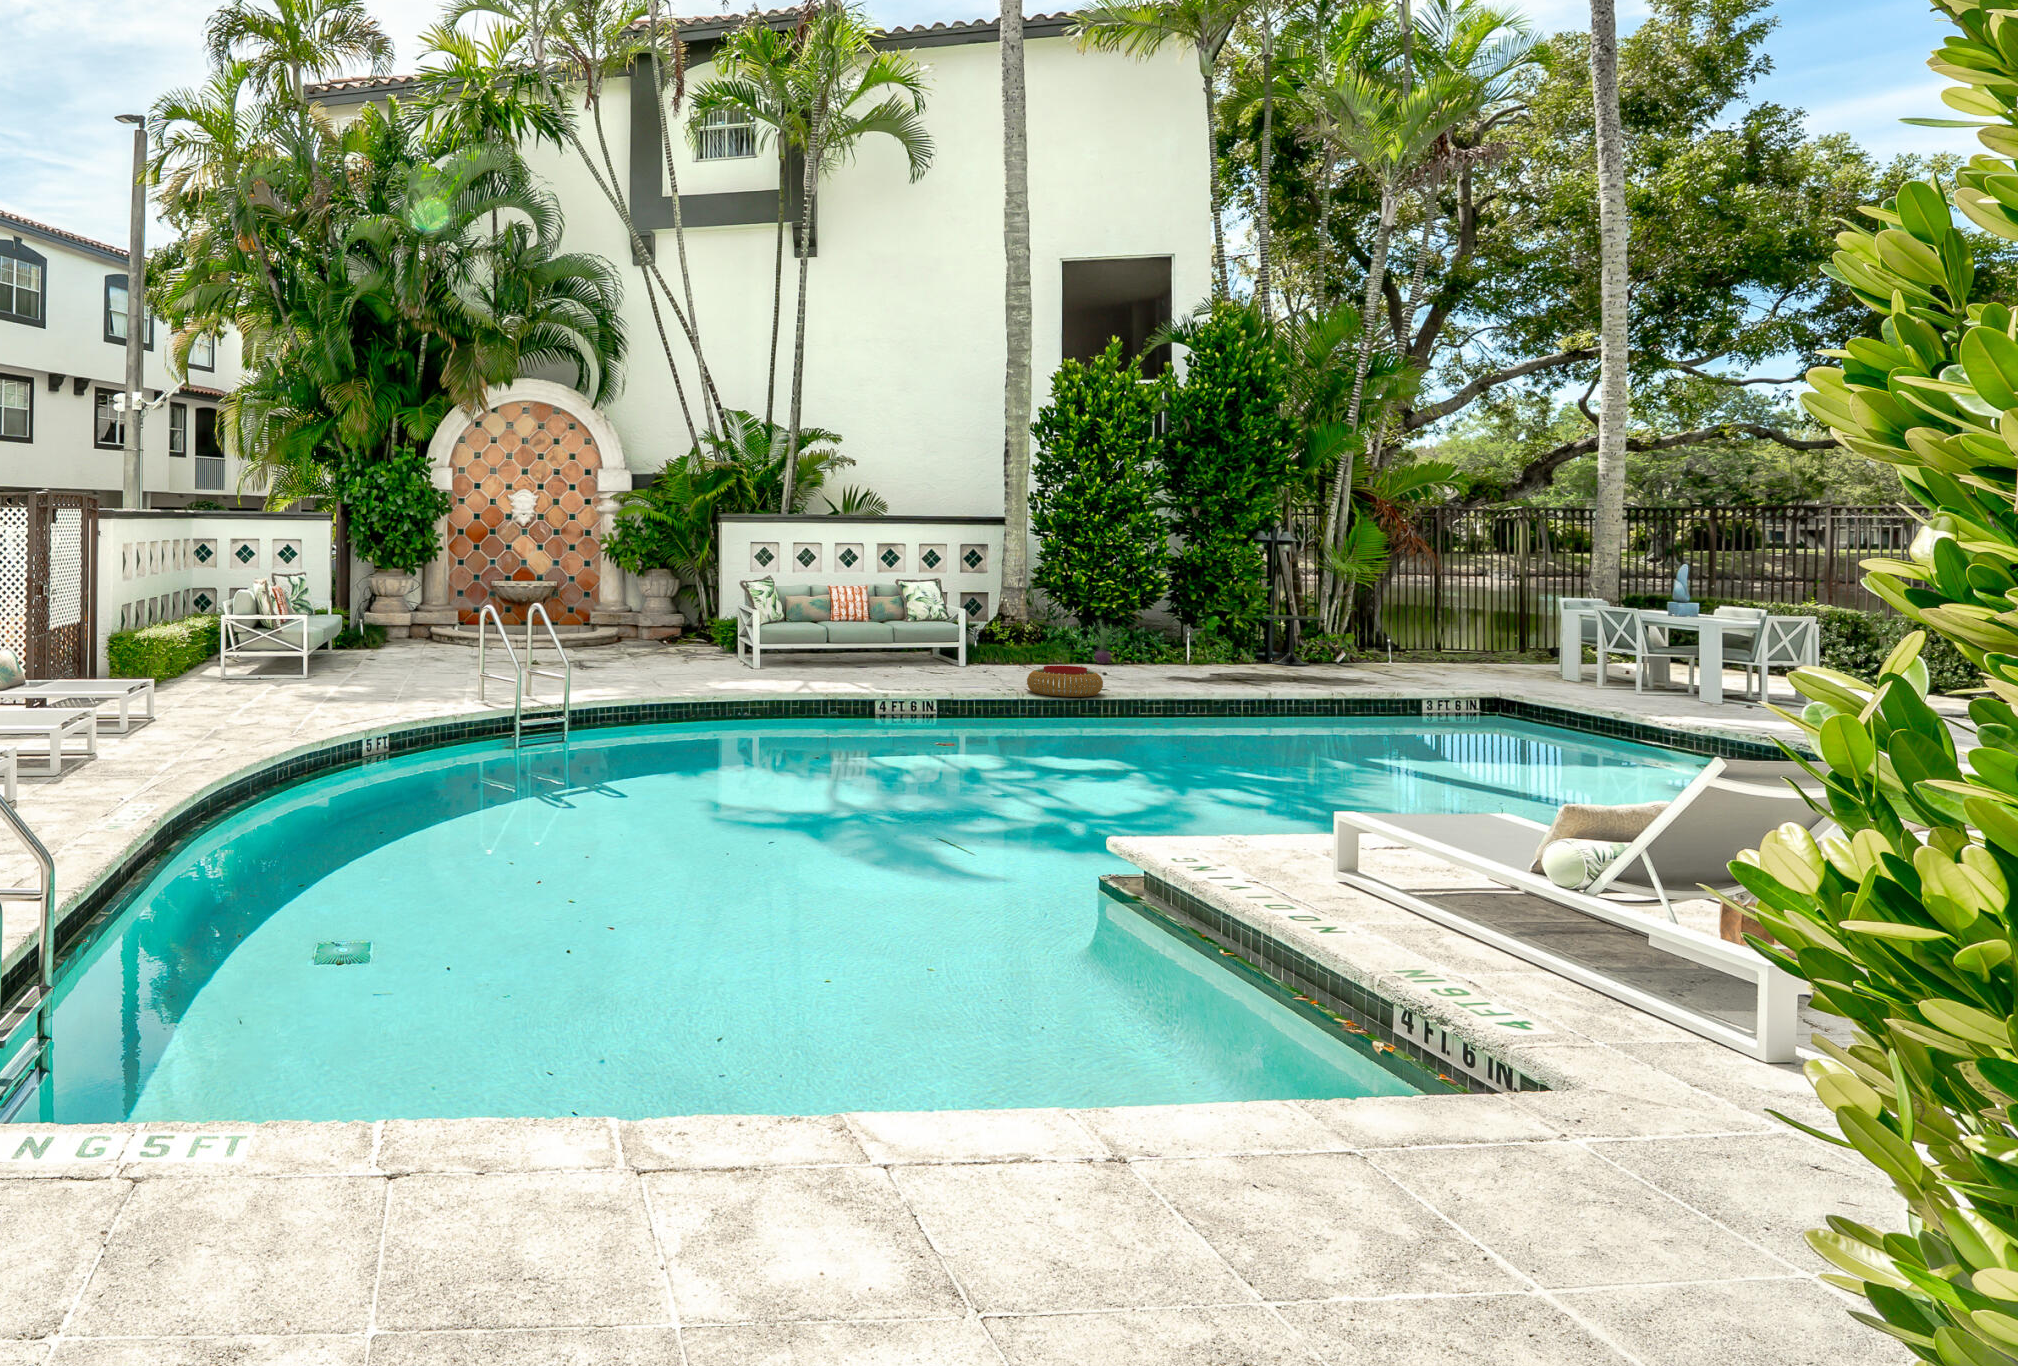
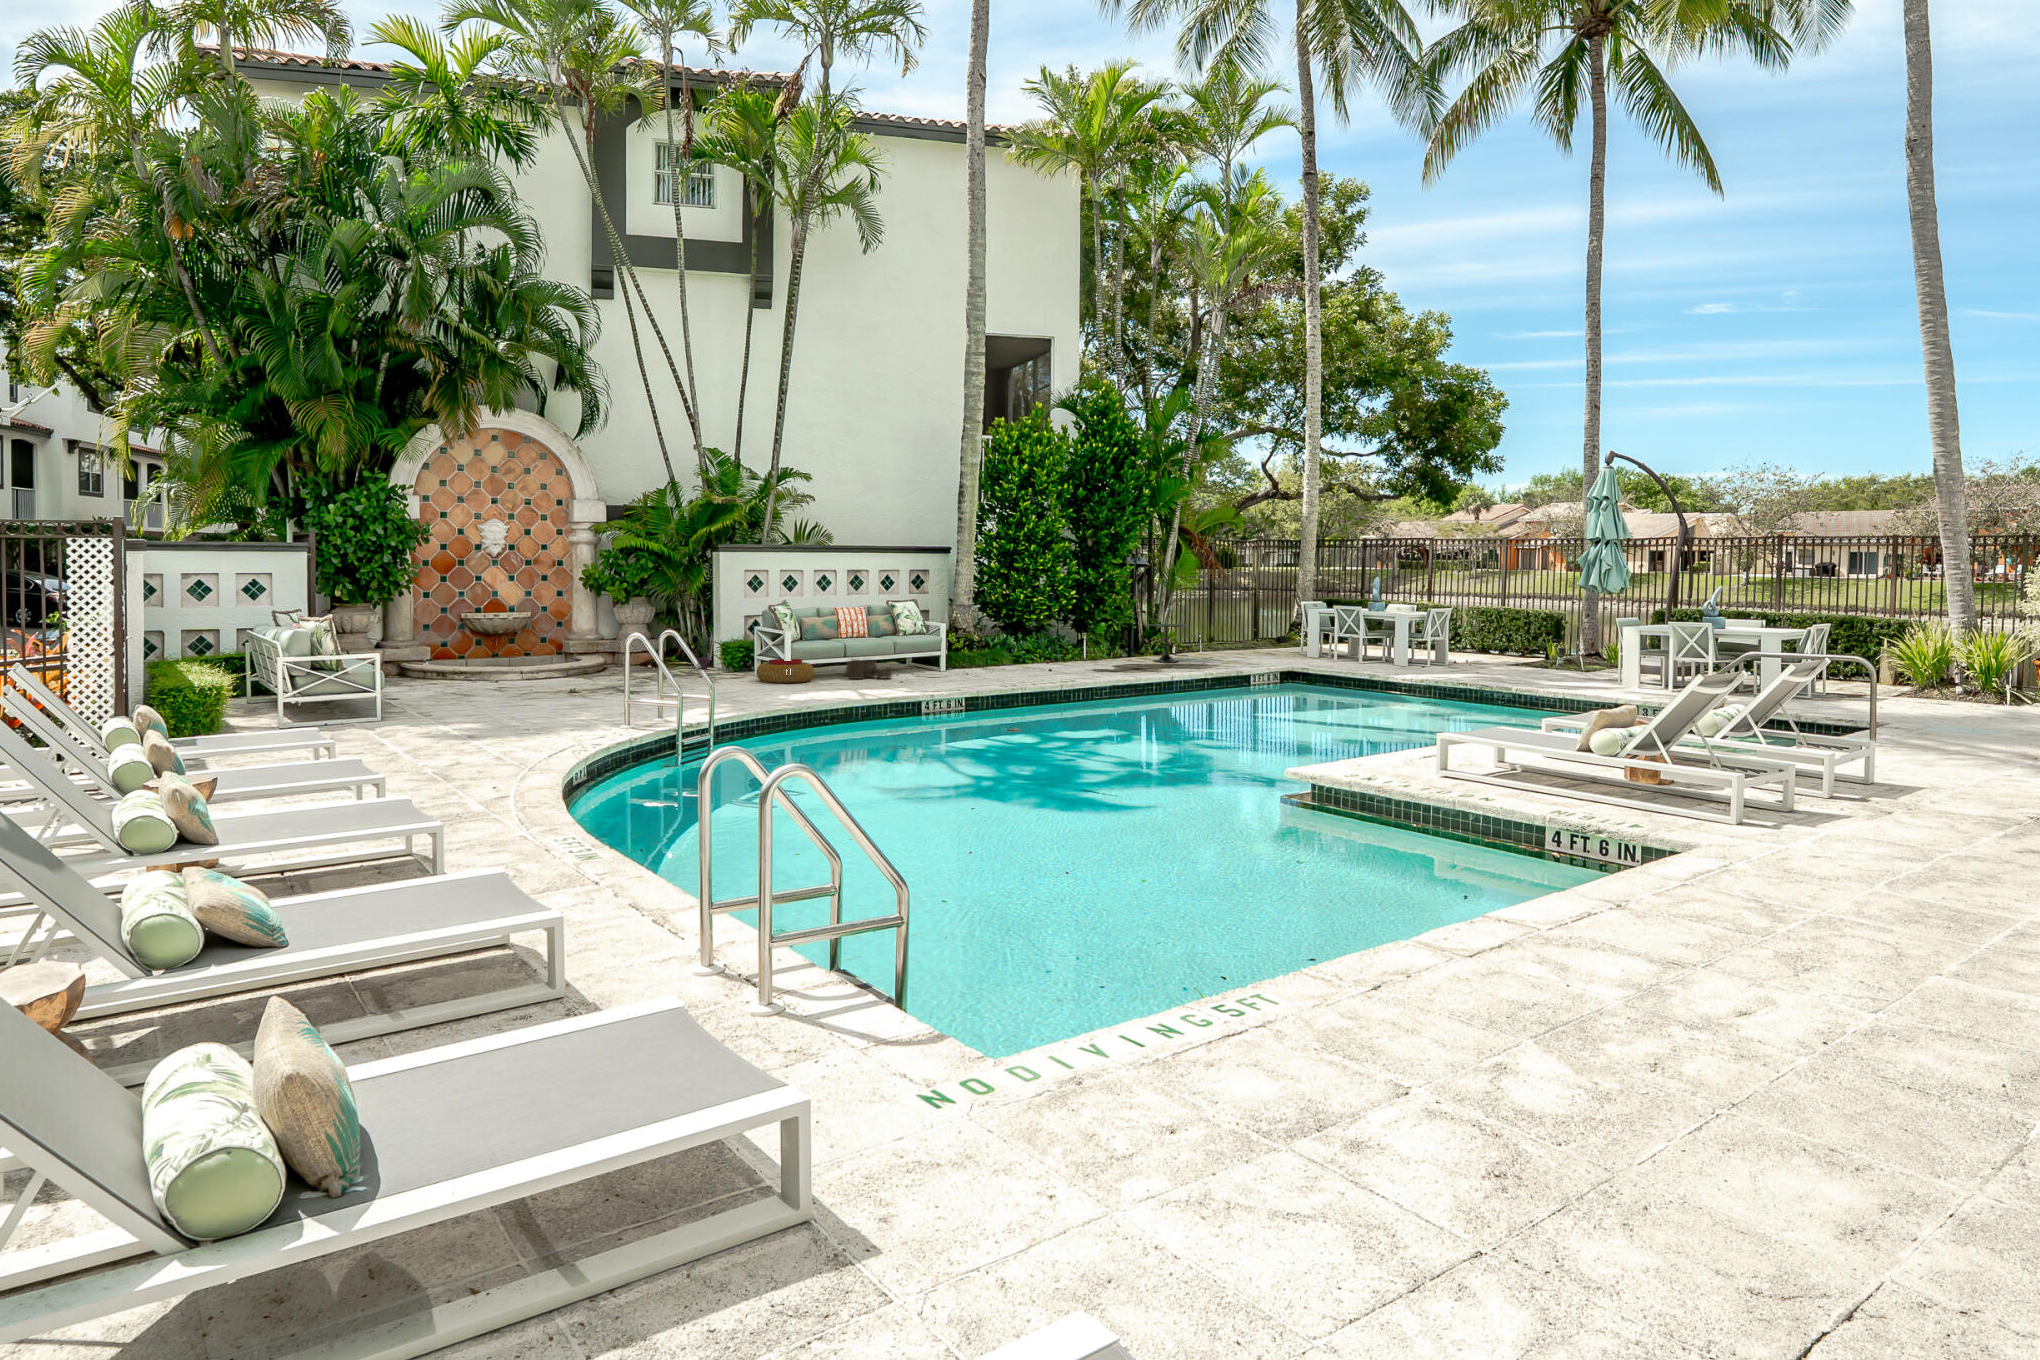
decorative plant: present [1093,622,1111,664] -> present [697,631,710,669]
woven basket: none [833,644,885,670] -> present [846,659,892,679]
pouf: present [1027,666,1103,697] -> present [756,659,815,683]

